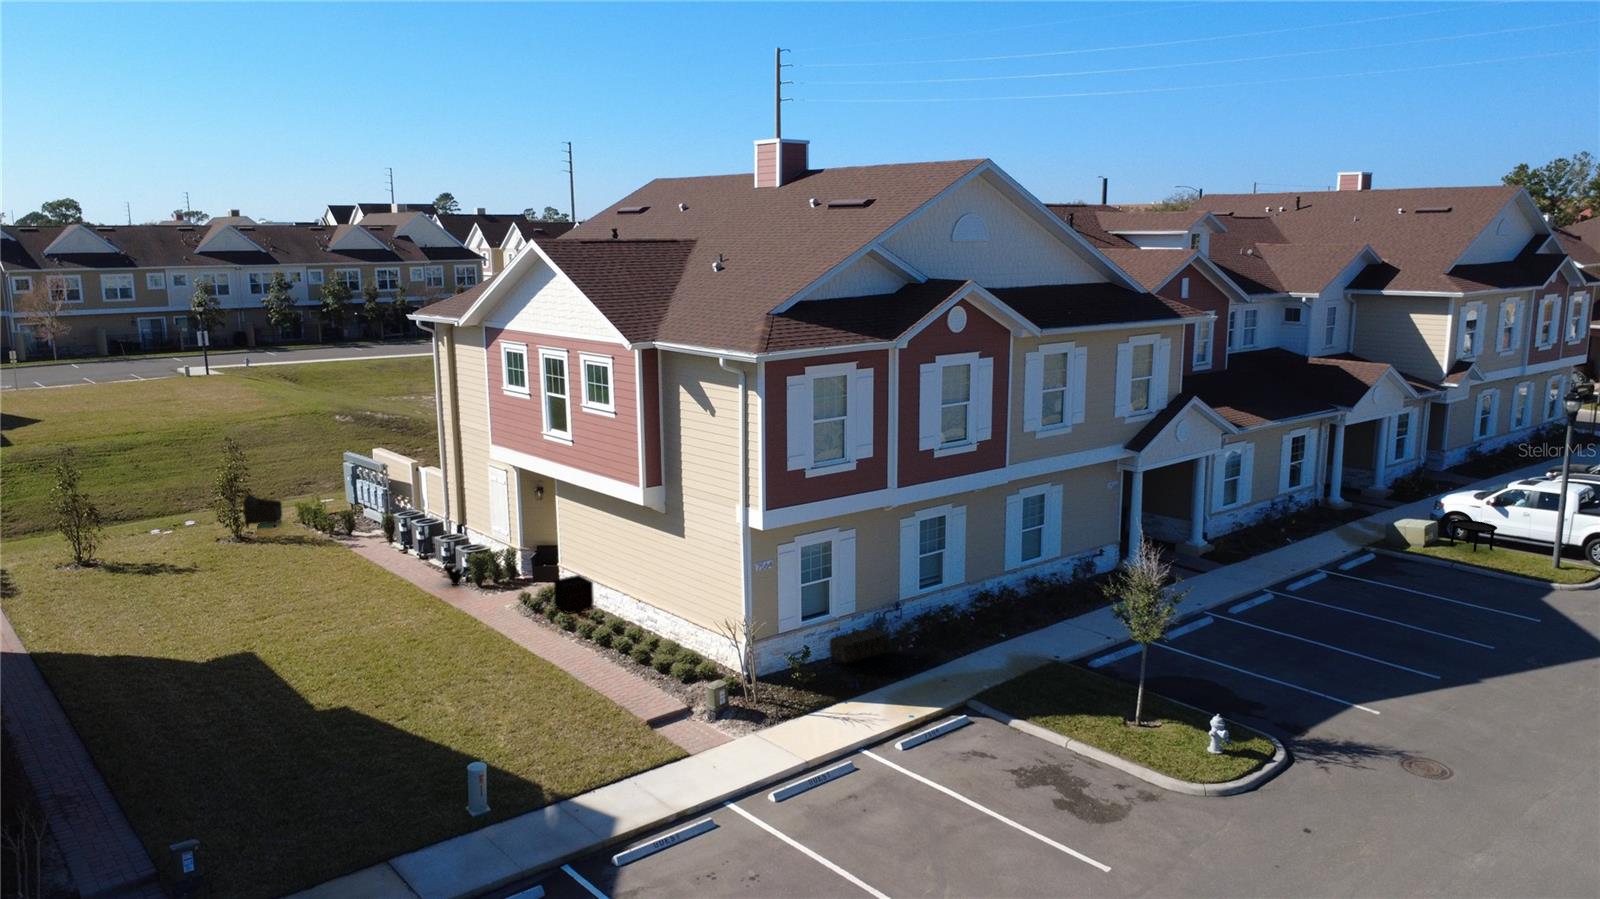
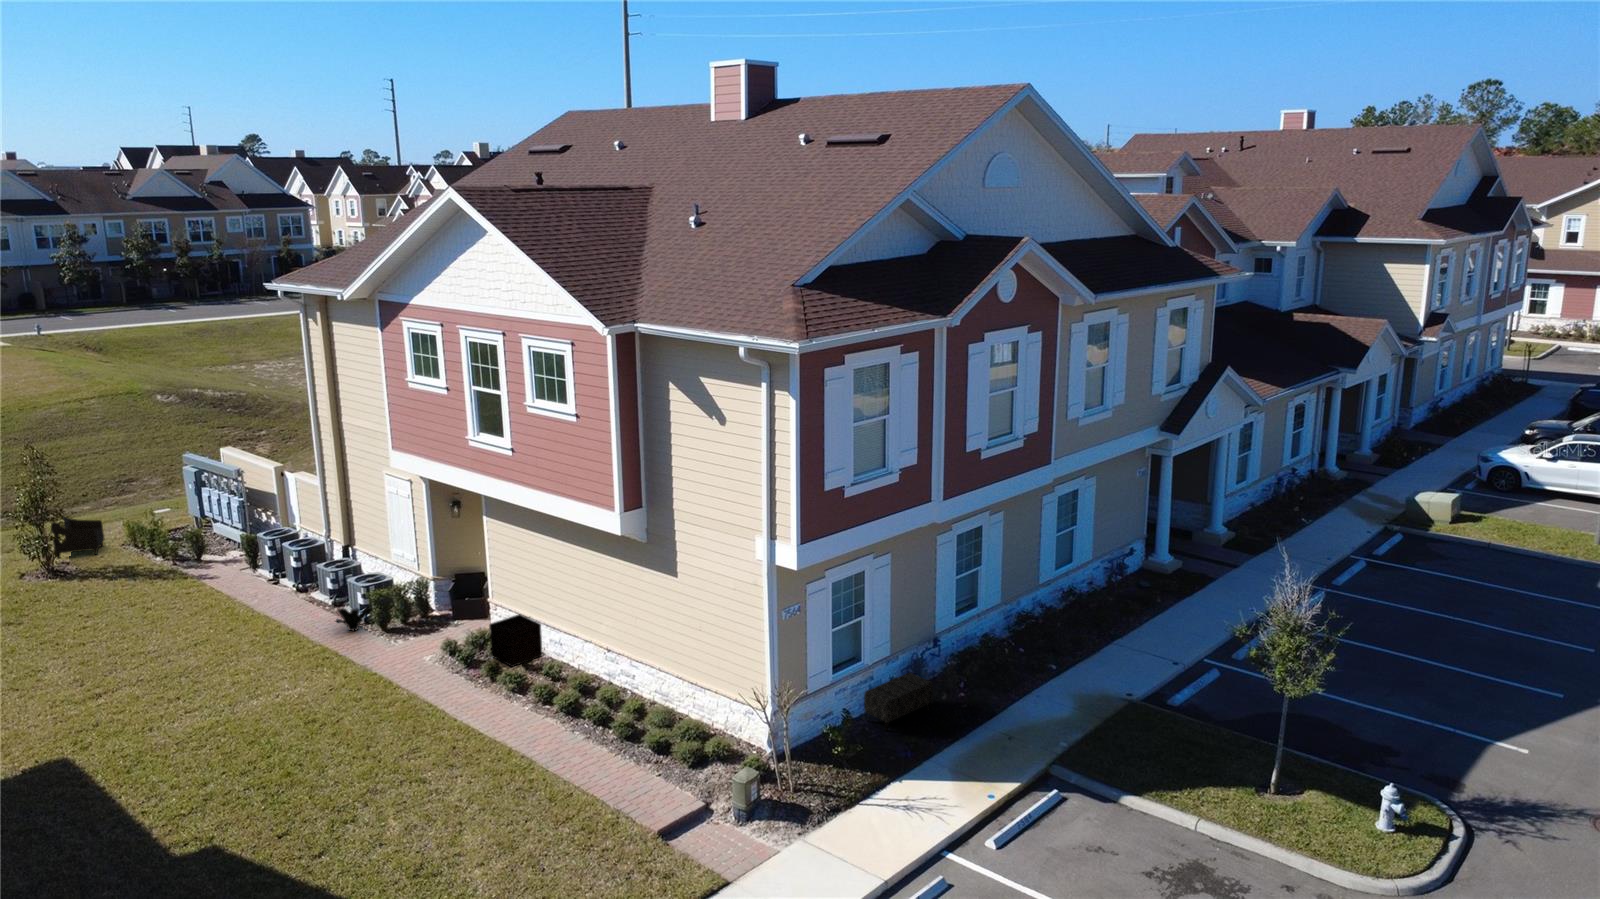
round table: present [1450,520,1497,552] -> none [1476,492,1528,529]

